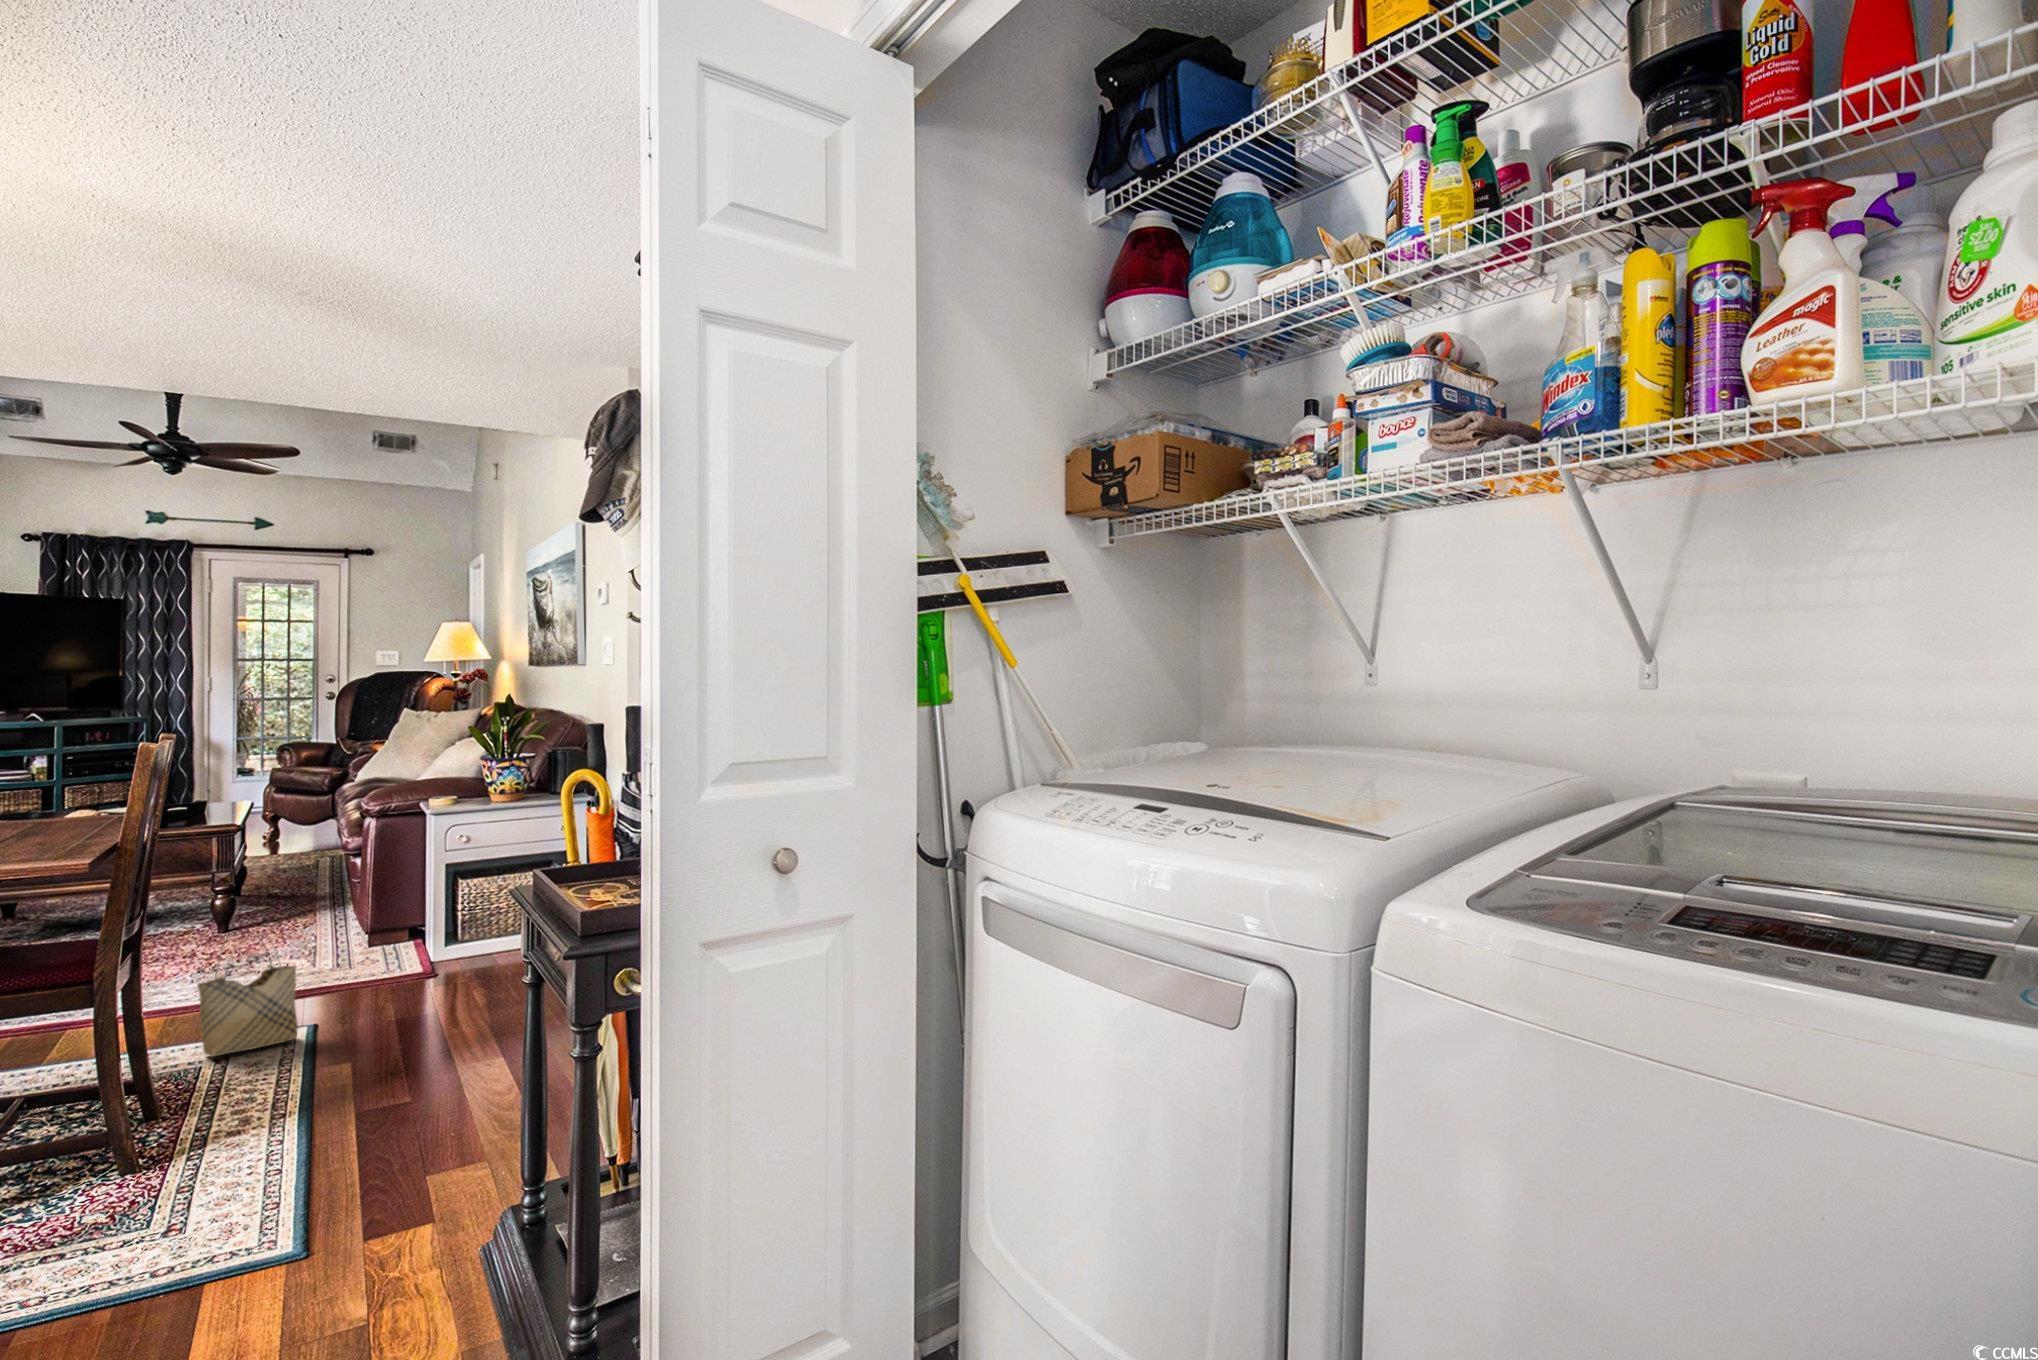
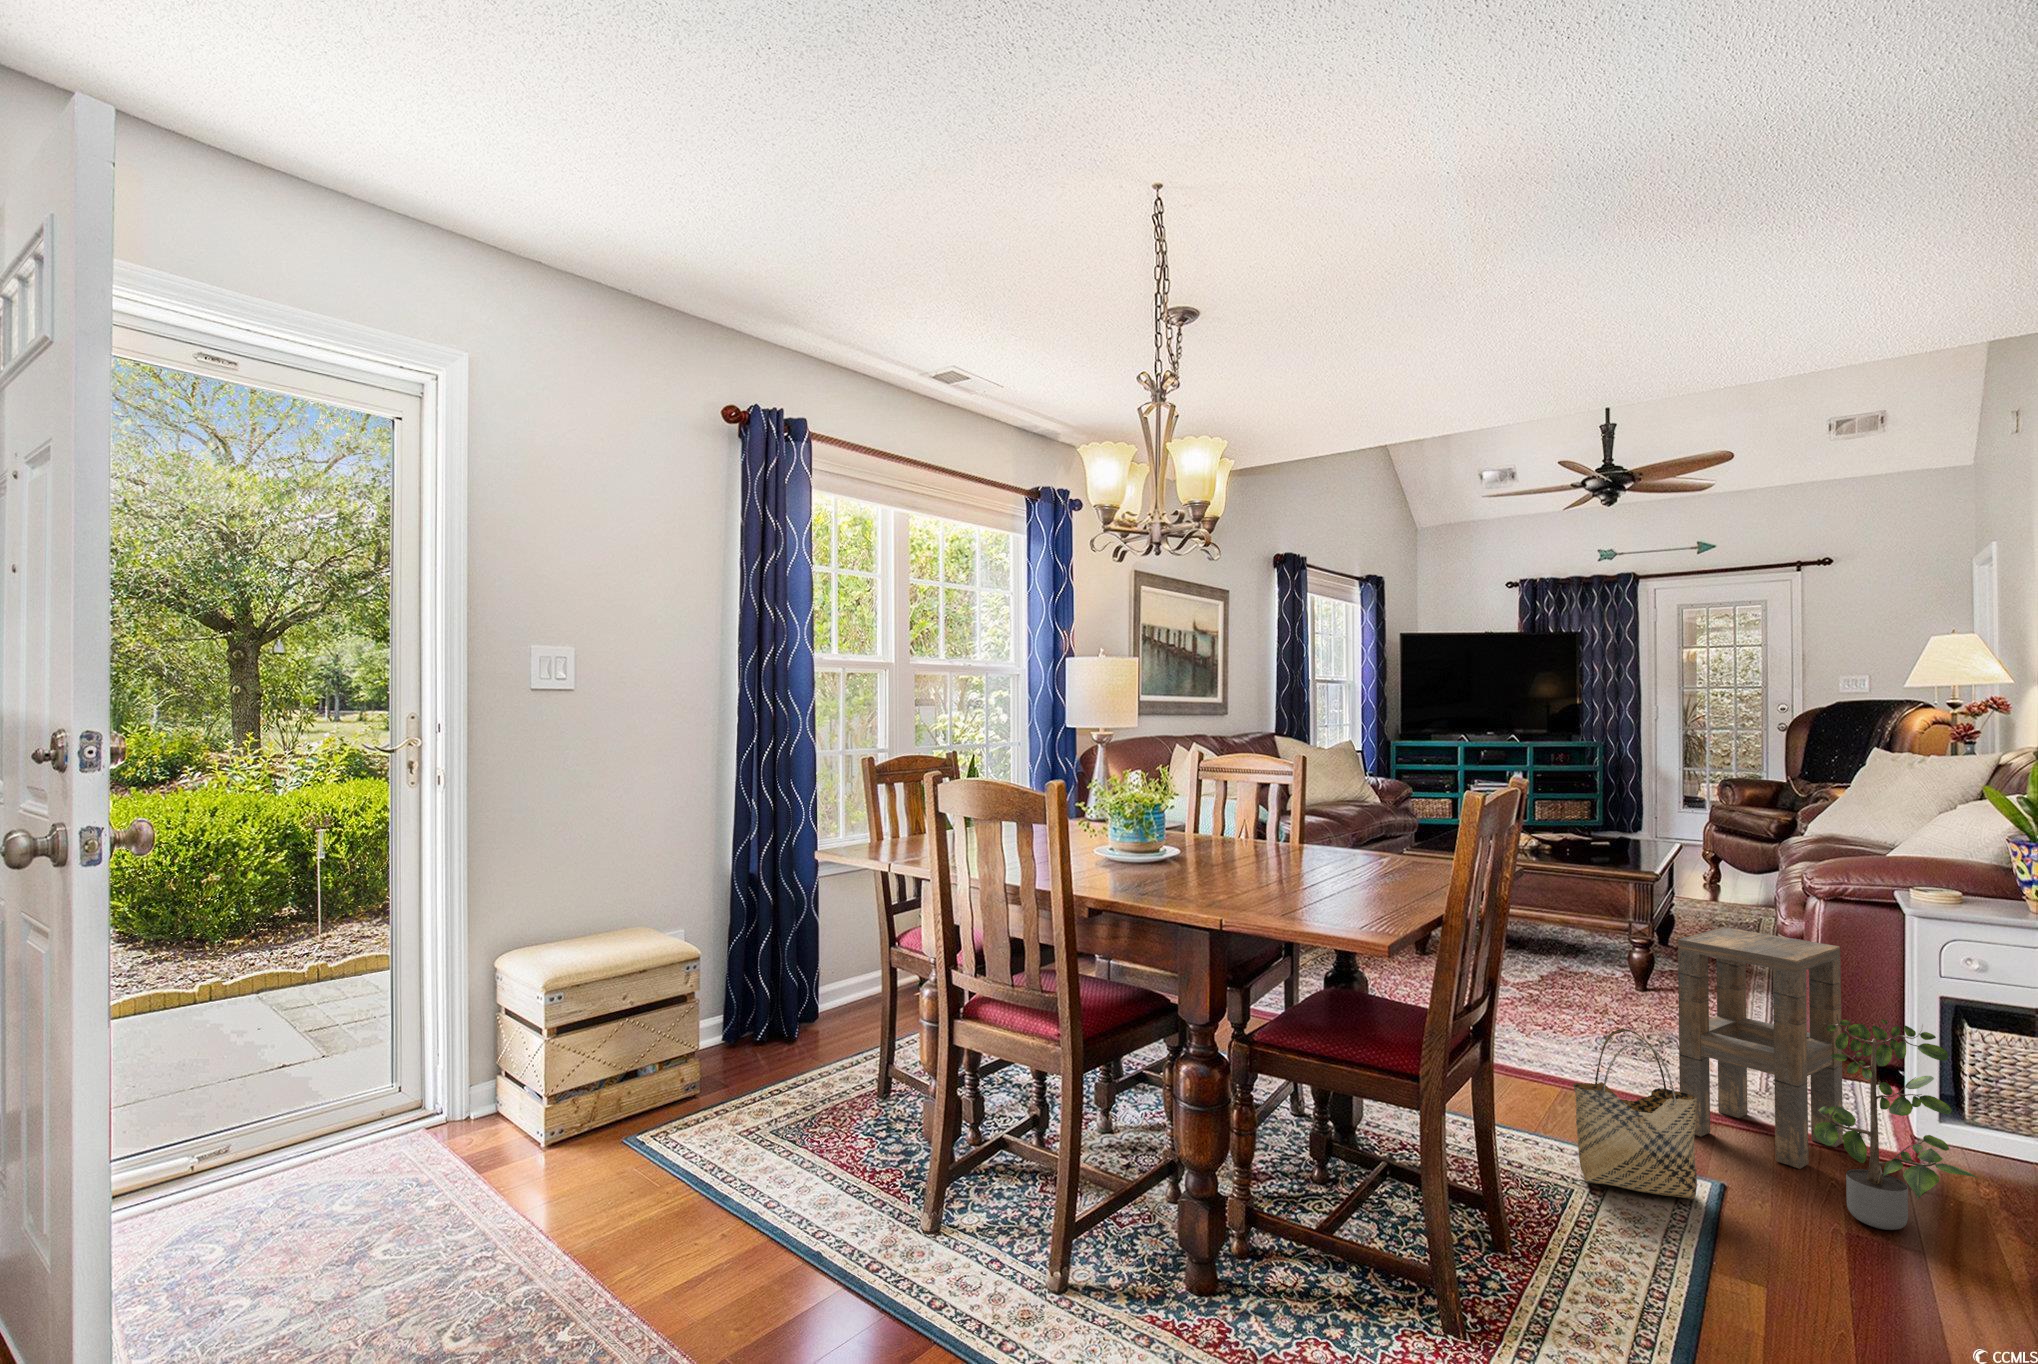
side table: none [275,843,391,1008] -> present [1678,927,1843,1169]
potted plant: none [376,874,469,1015] -> present [1814,1015,1978,1230]

